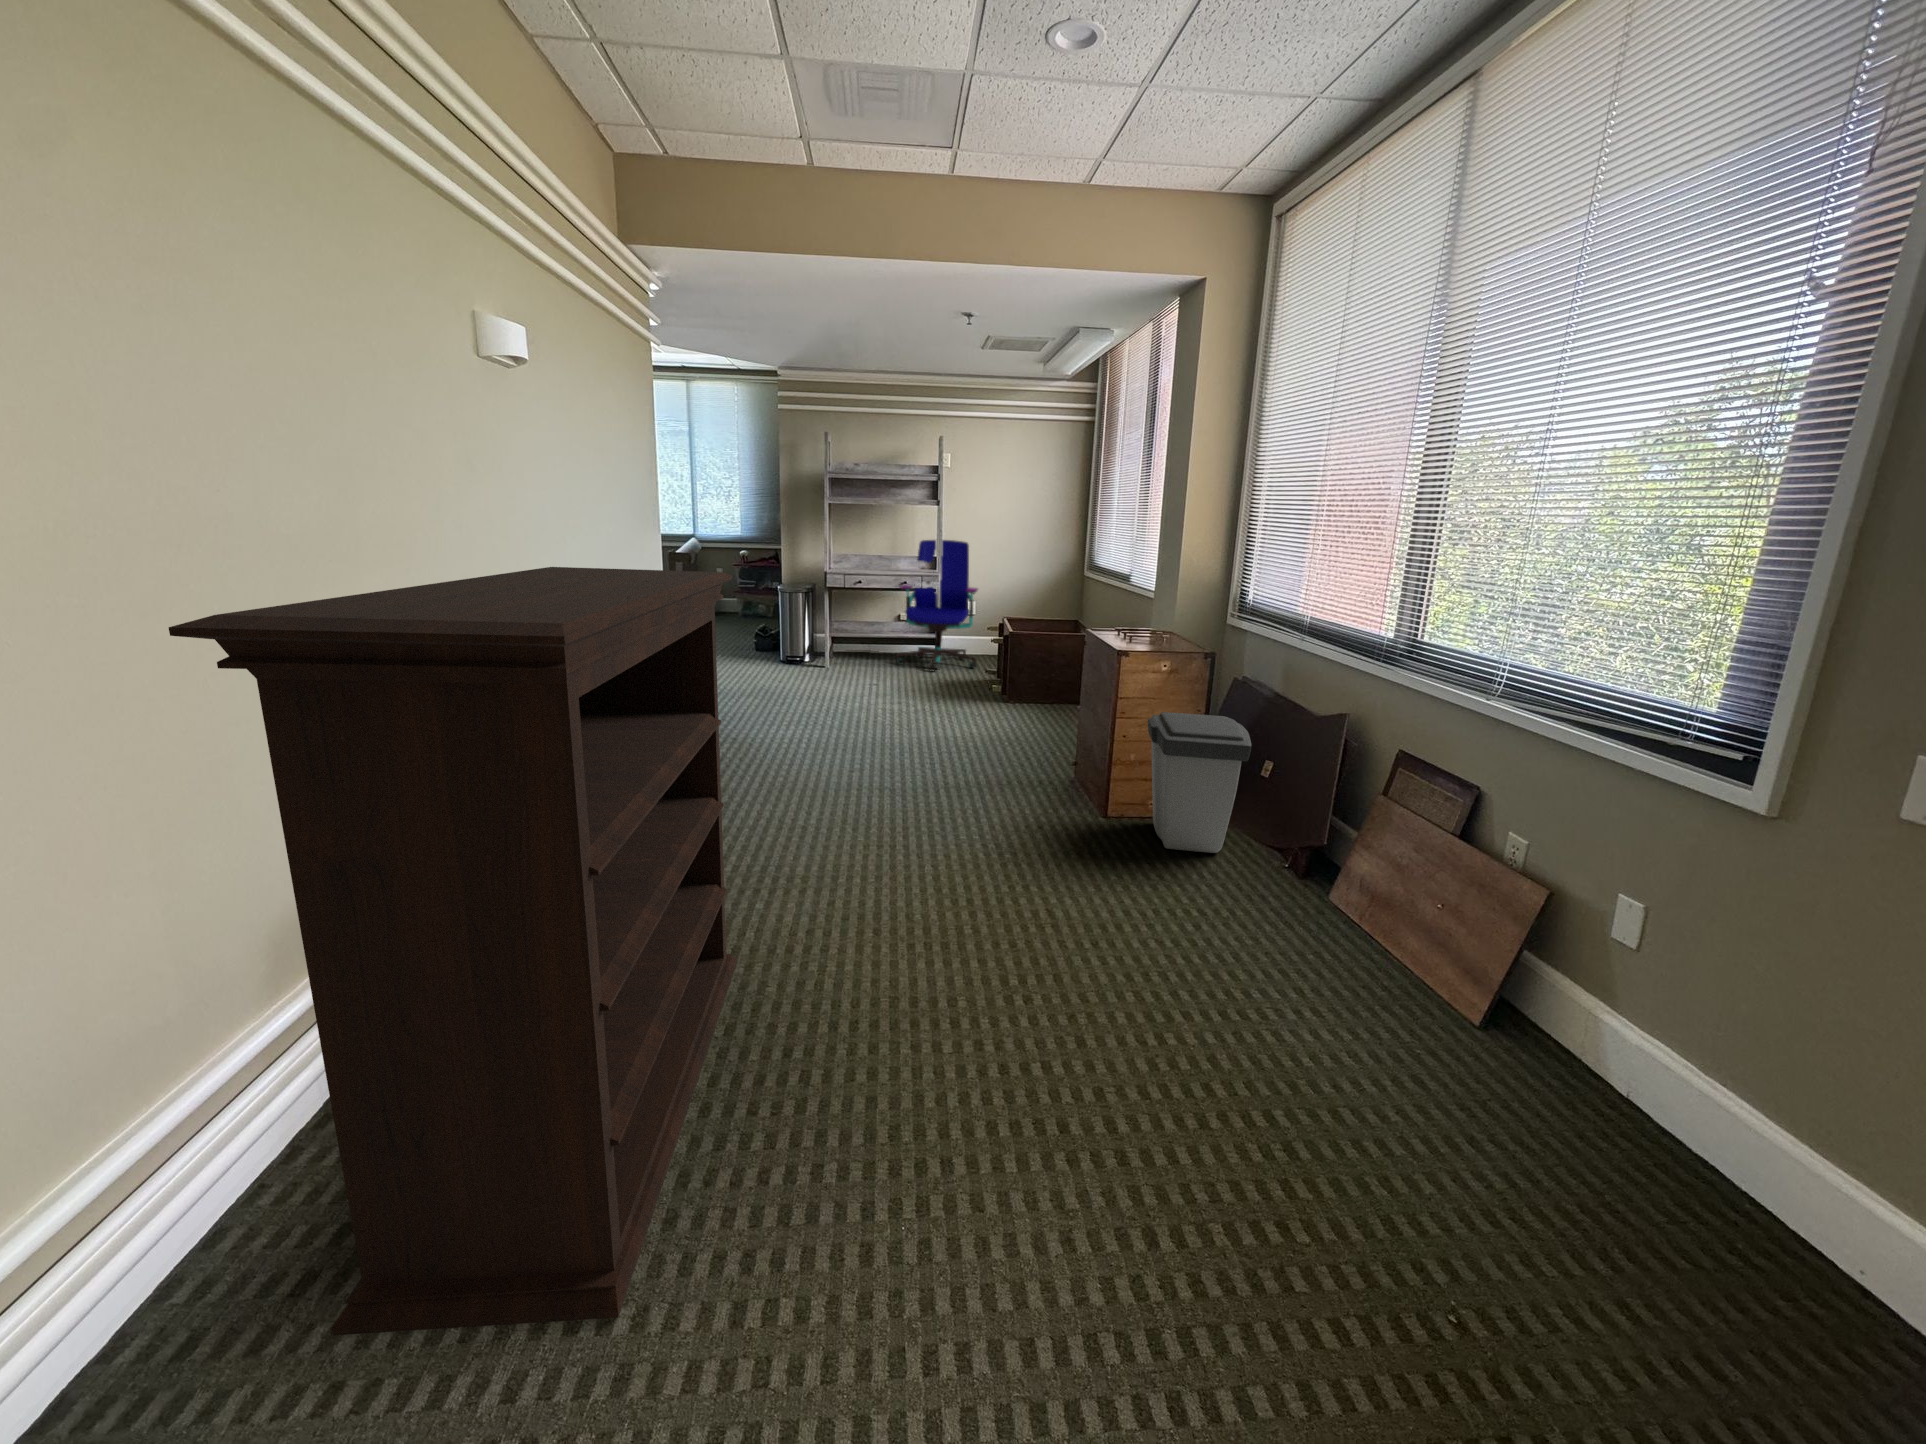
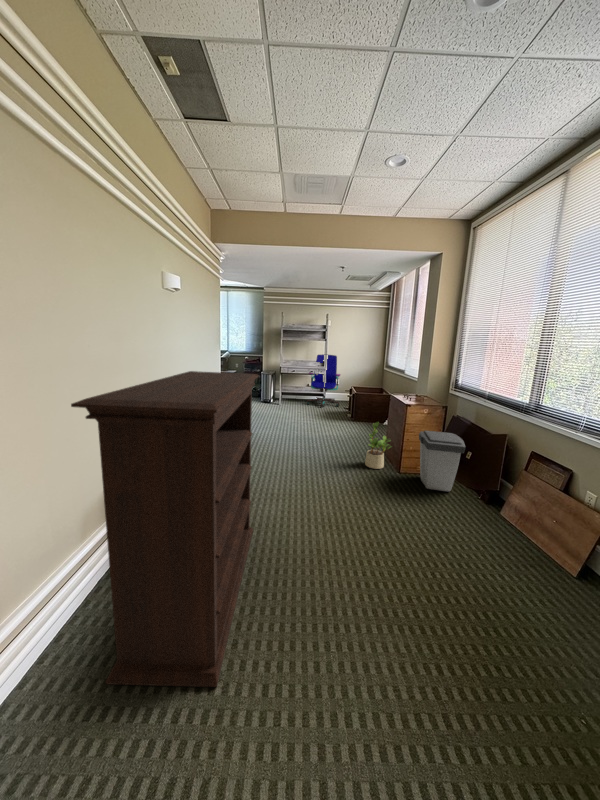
potted plant: none [1026,695,1089,808] -> present [365,422,392,469]

